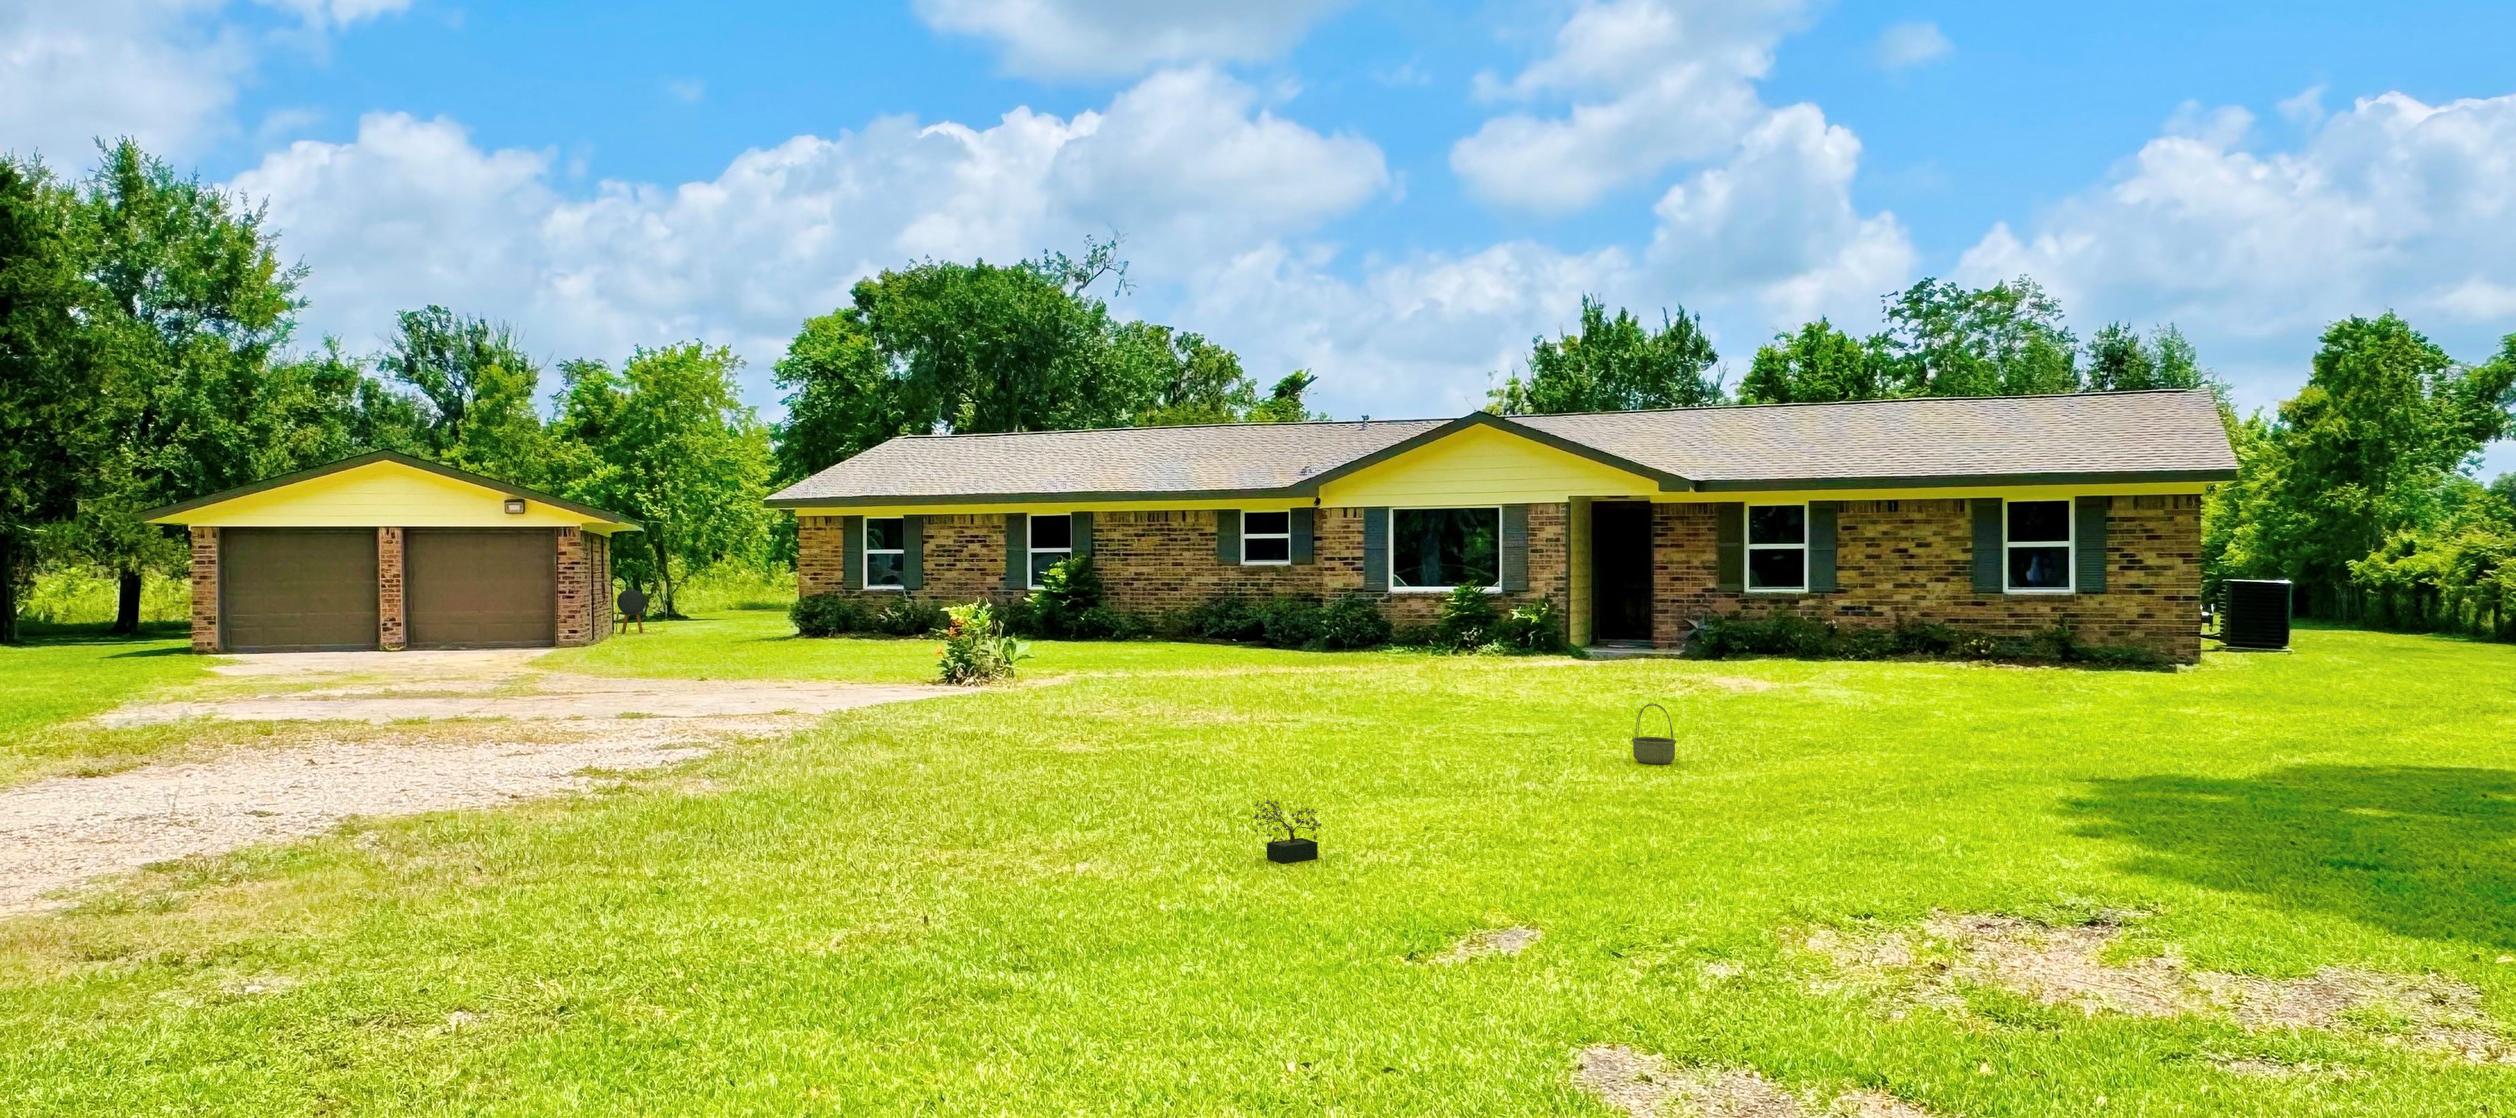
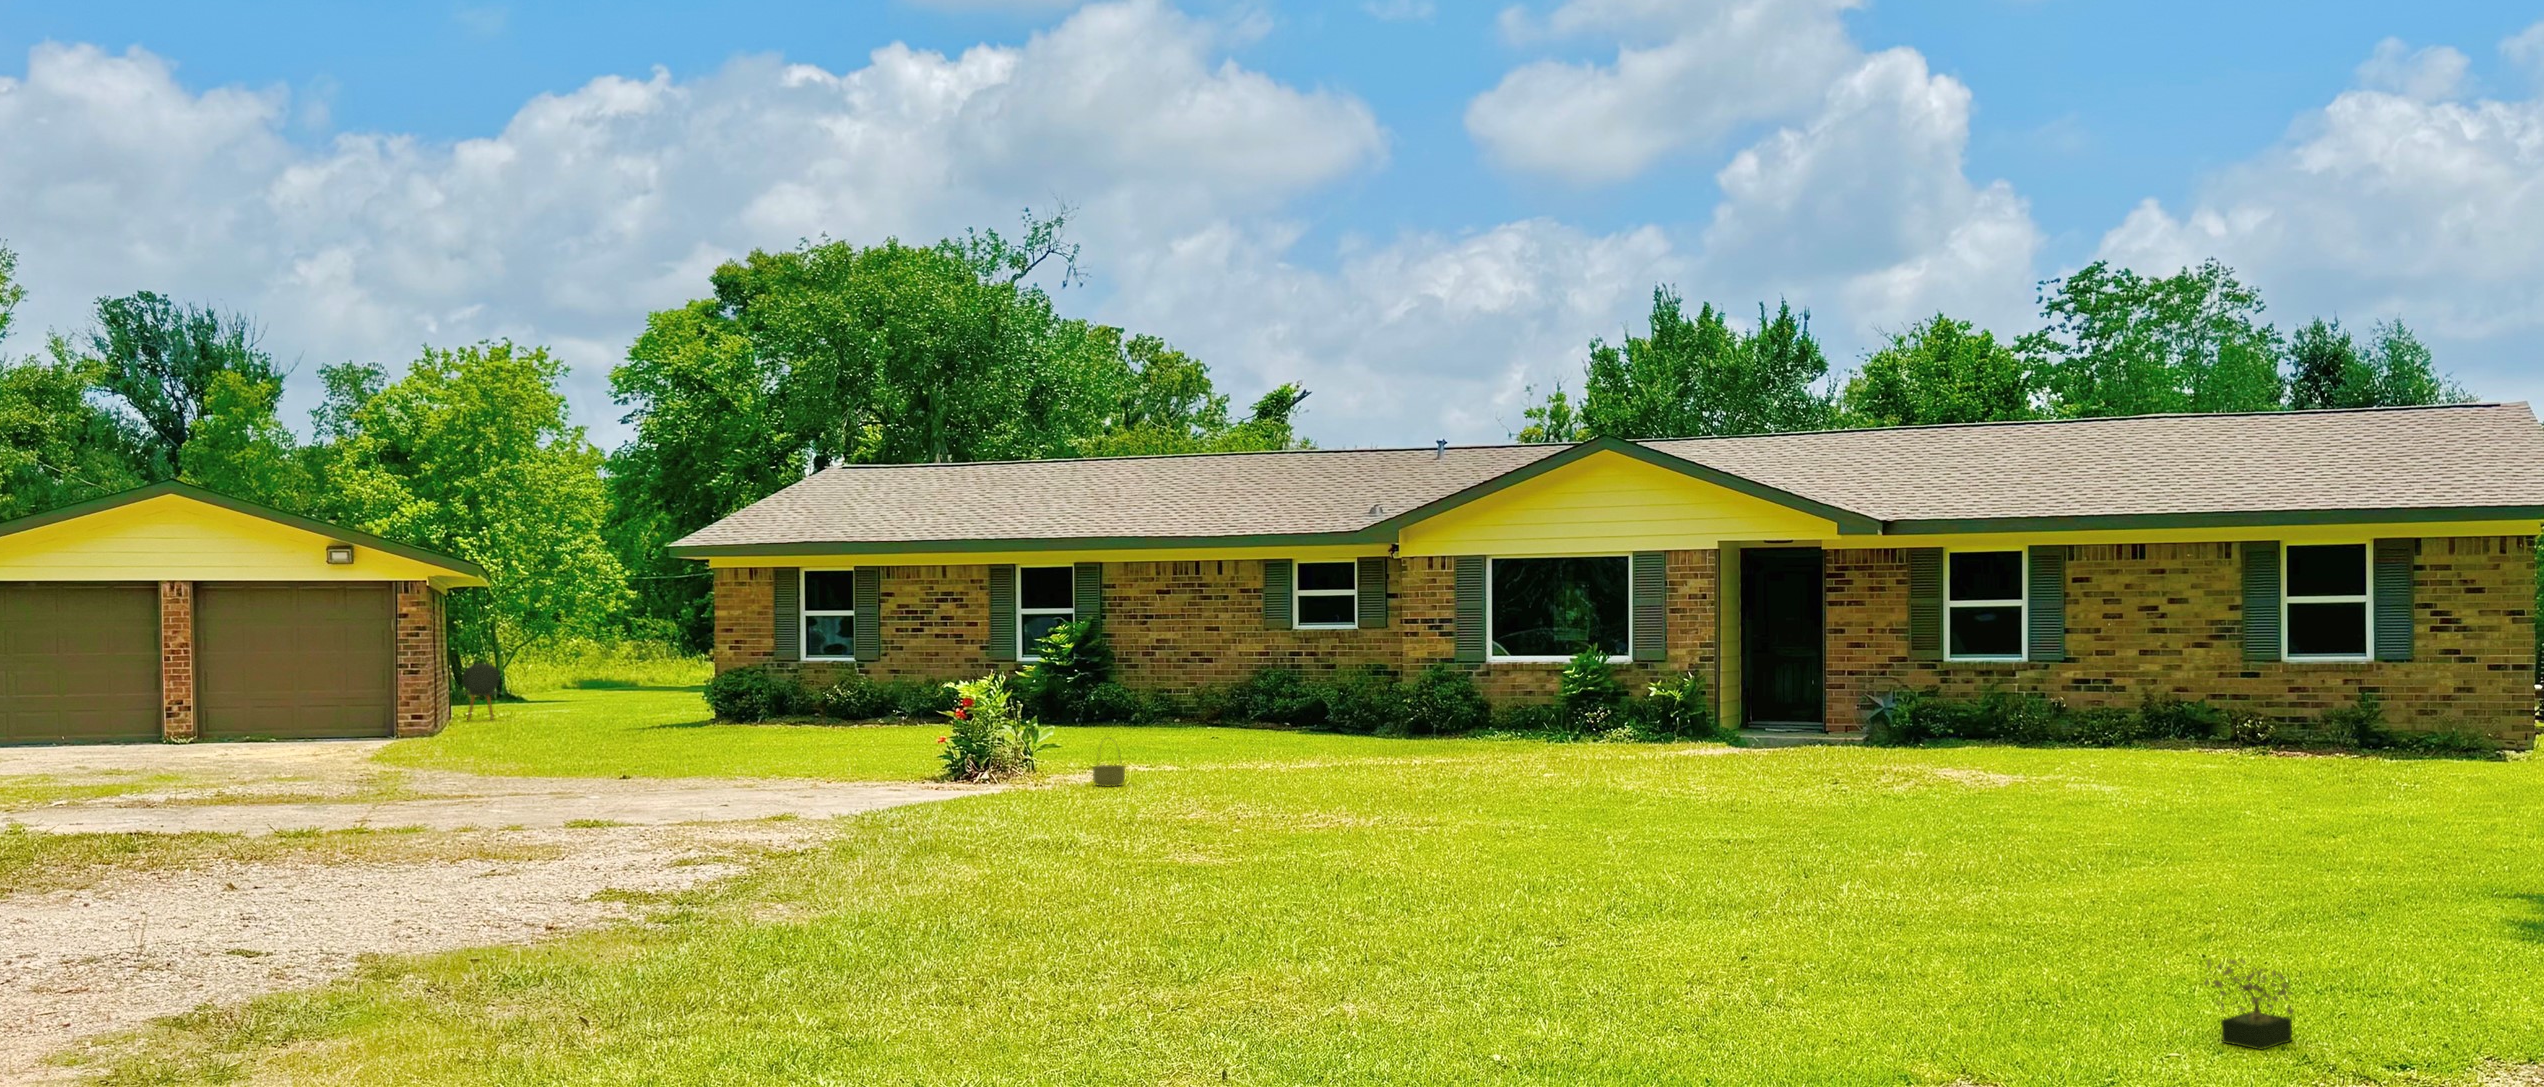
basket: present [1632,703,1676,764] -> present [1093,738,1125,787]
decorative plant: present [1254,800,1322,863] -> present [2204,959,2293,1050]

